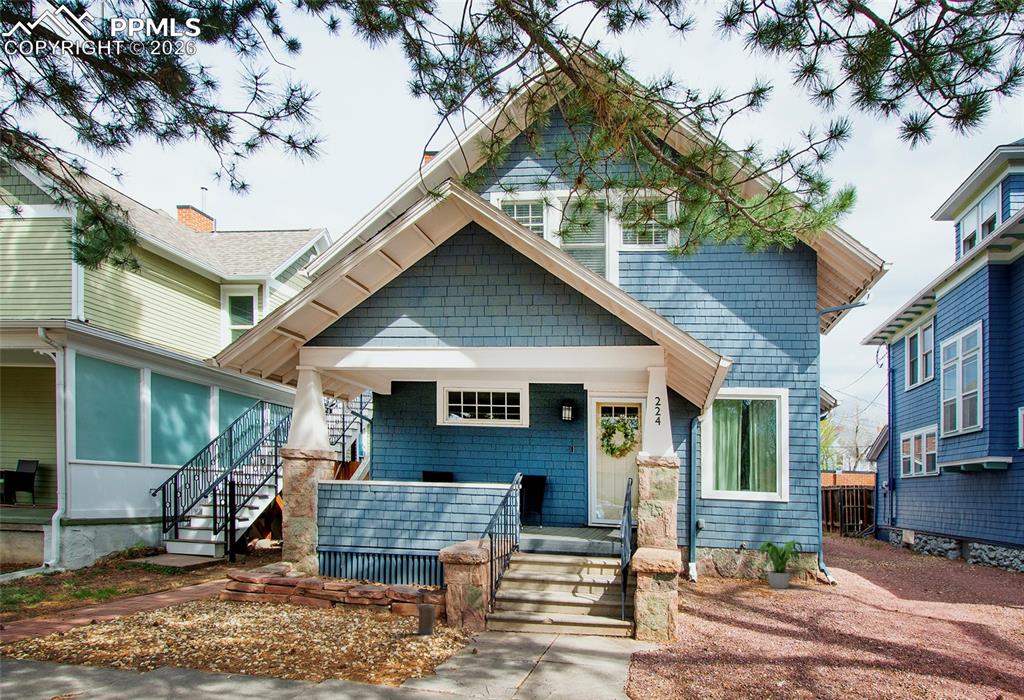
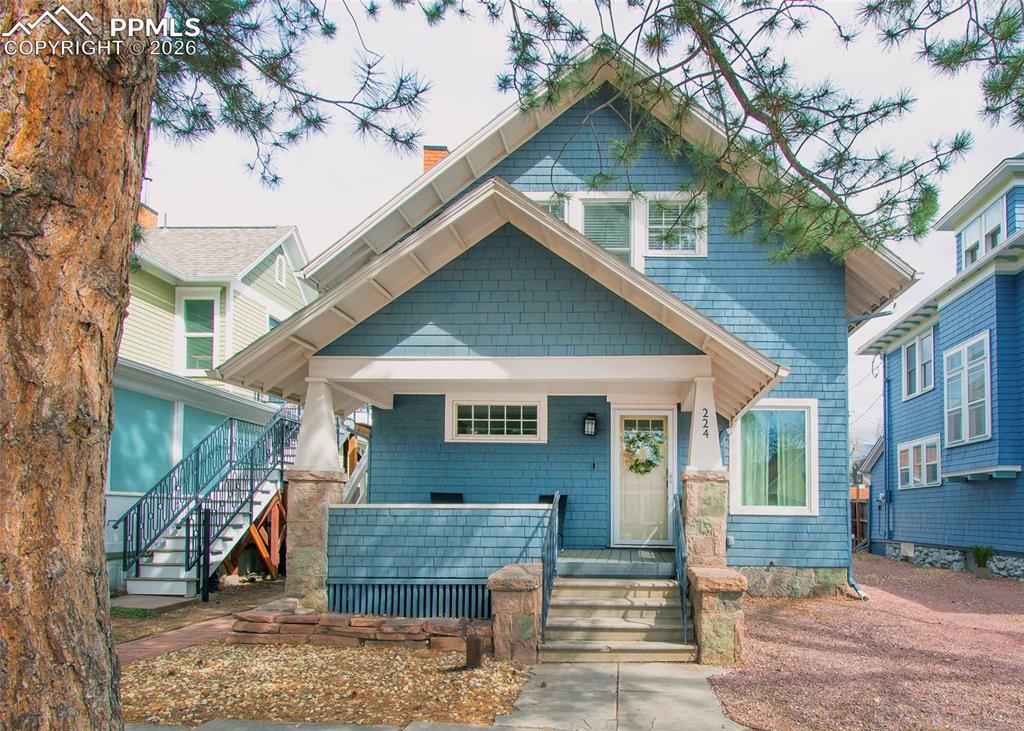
potted plant: present [758,541,802,588] -> present [963,545,1000,578]

